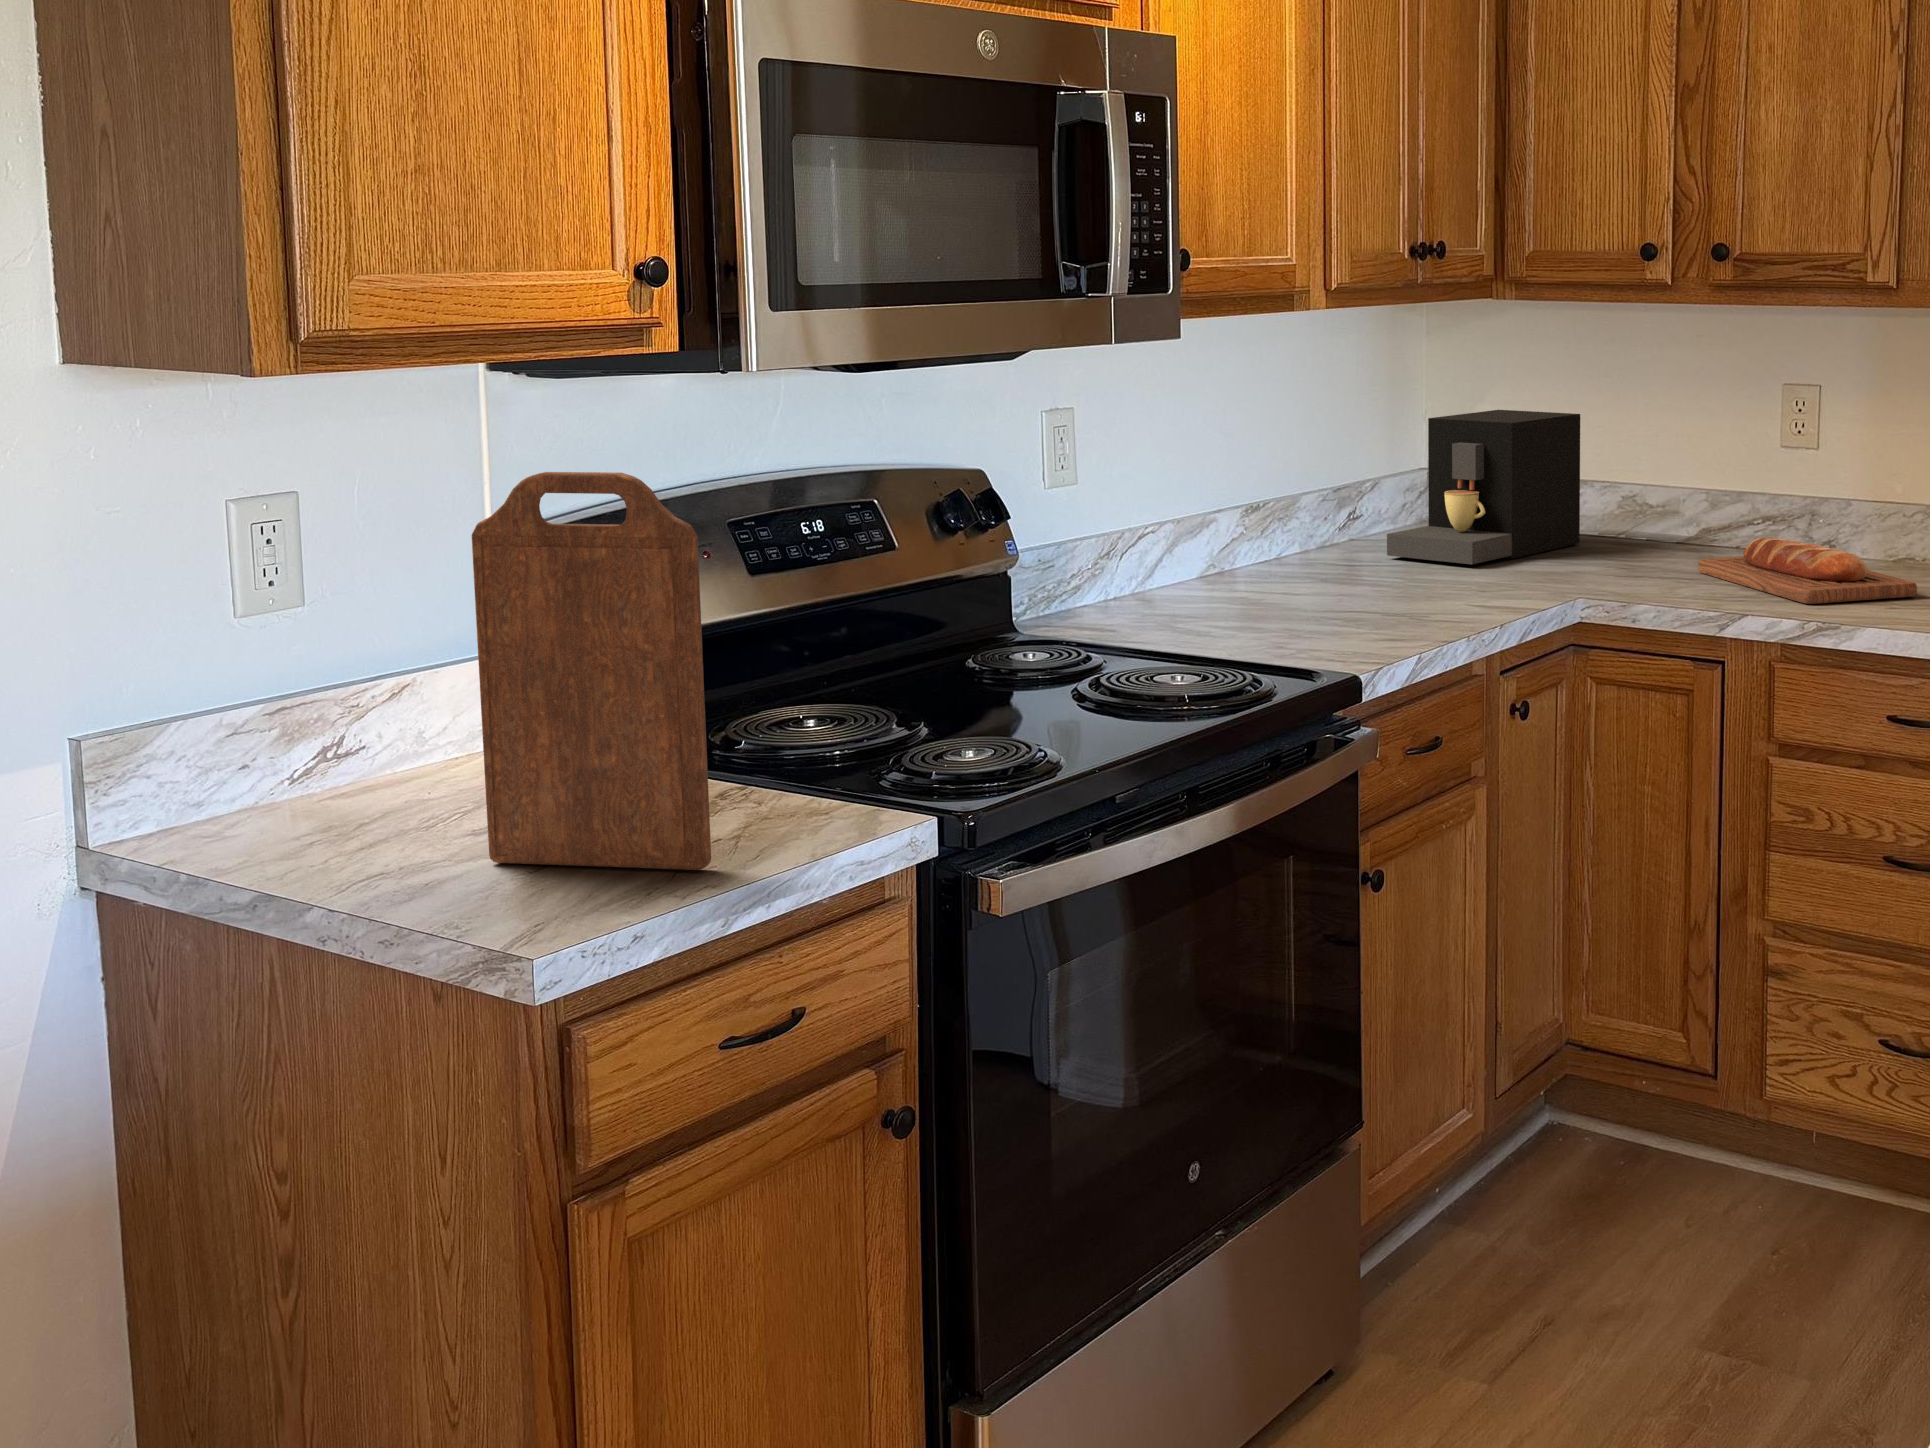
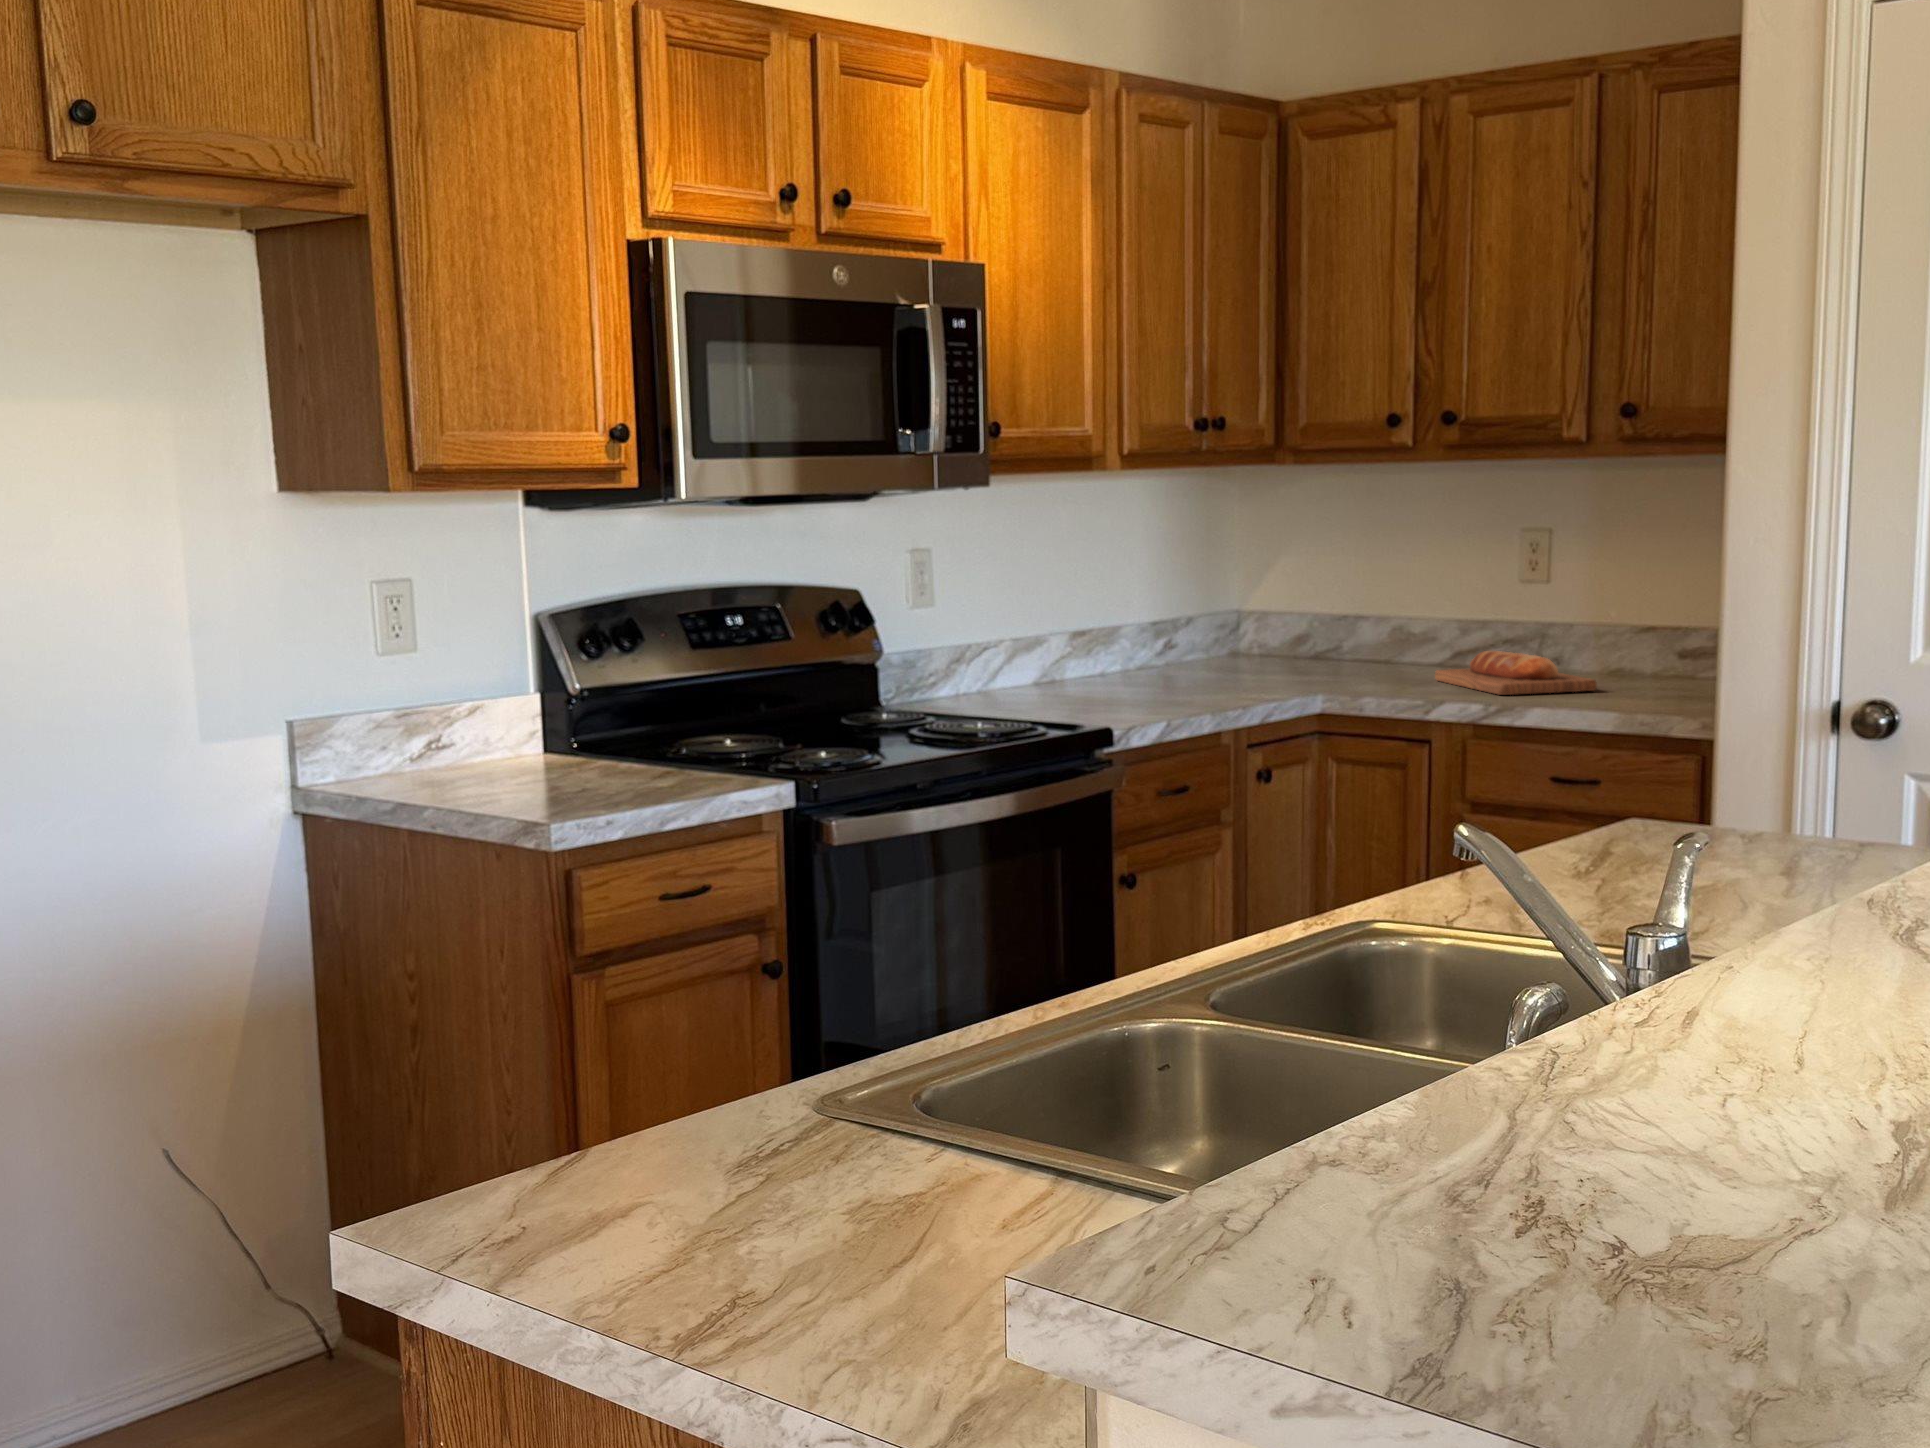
coffee maker: present [1387,410,1580,564] -> none [1191,559,1355,676]
cutting board: present [472,472,711,870] -> none [512,549,655,796]

